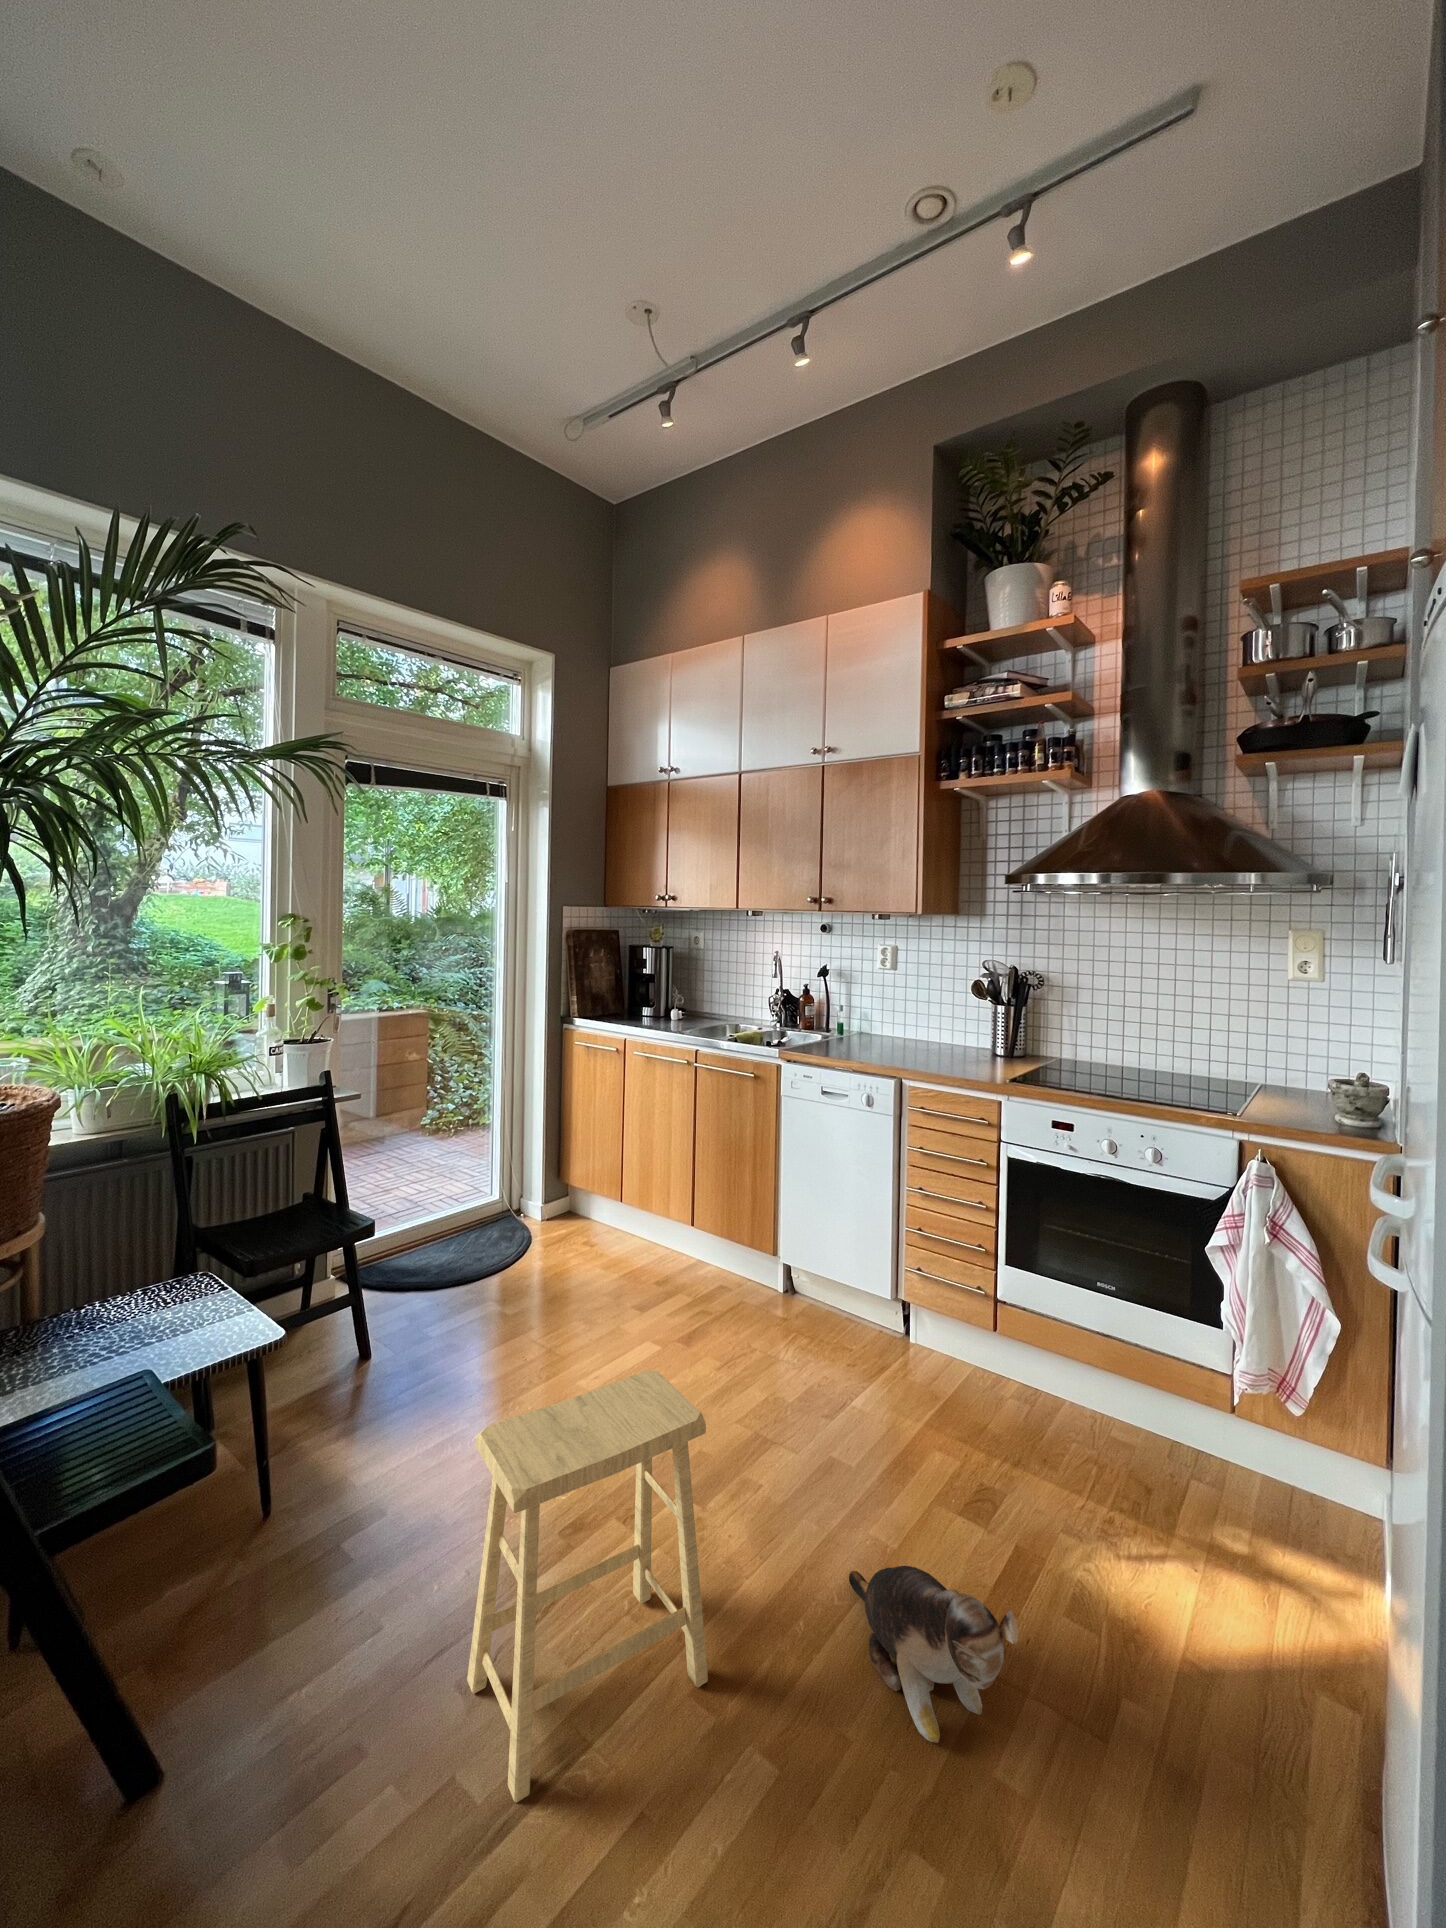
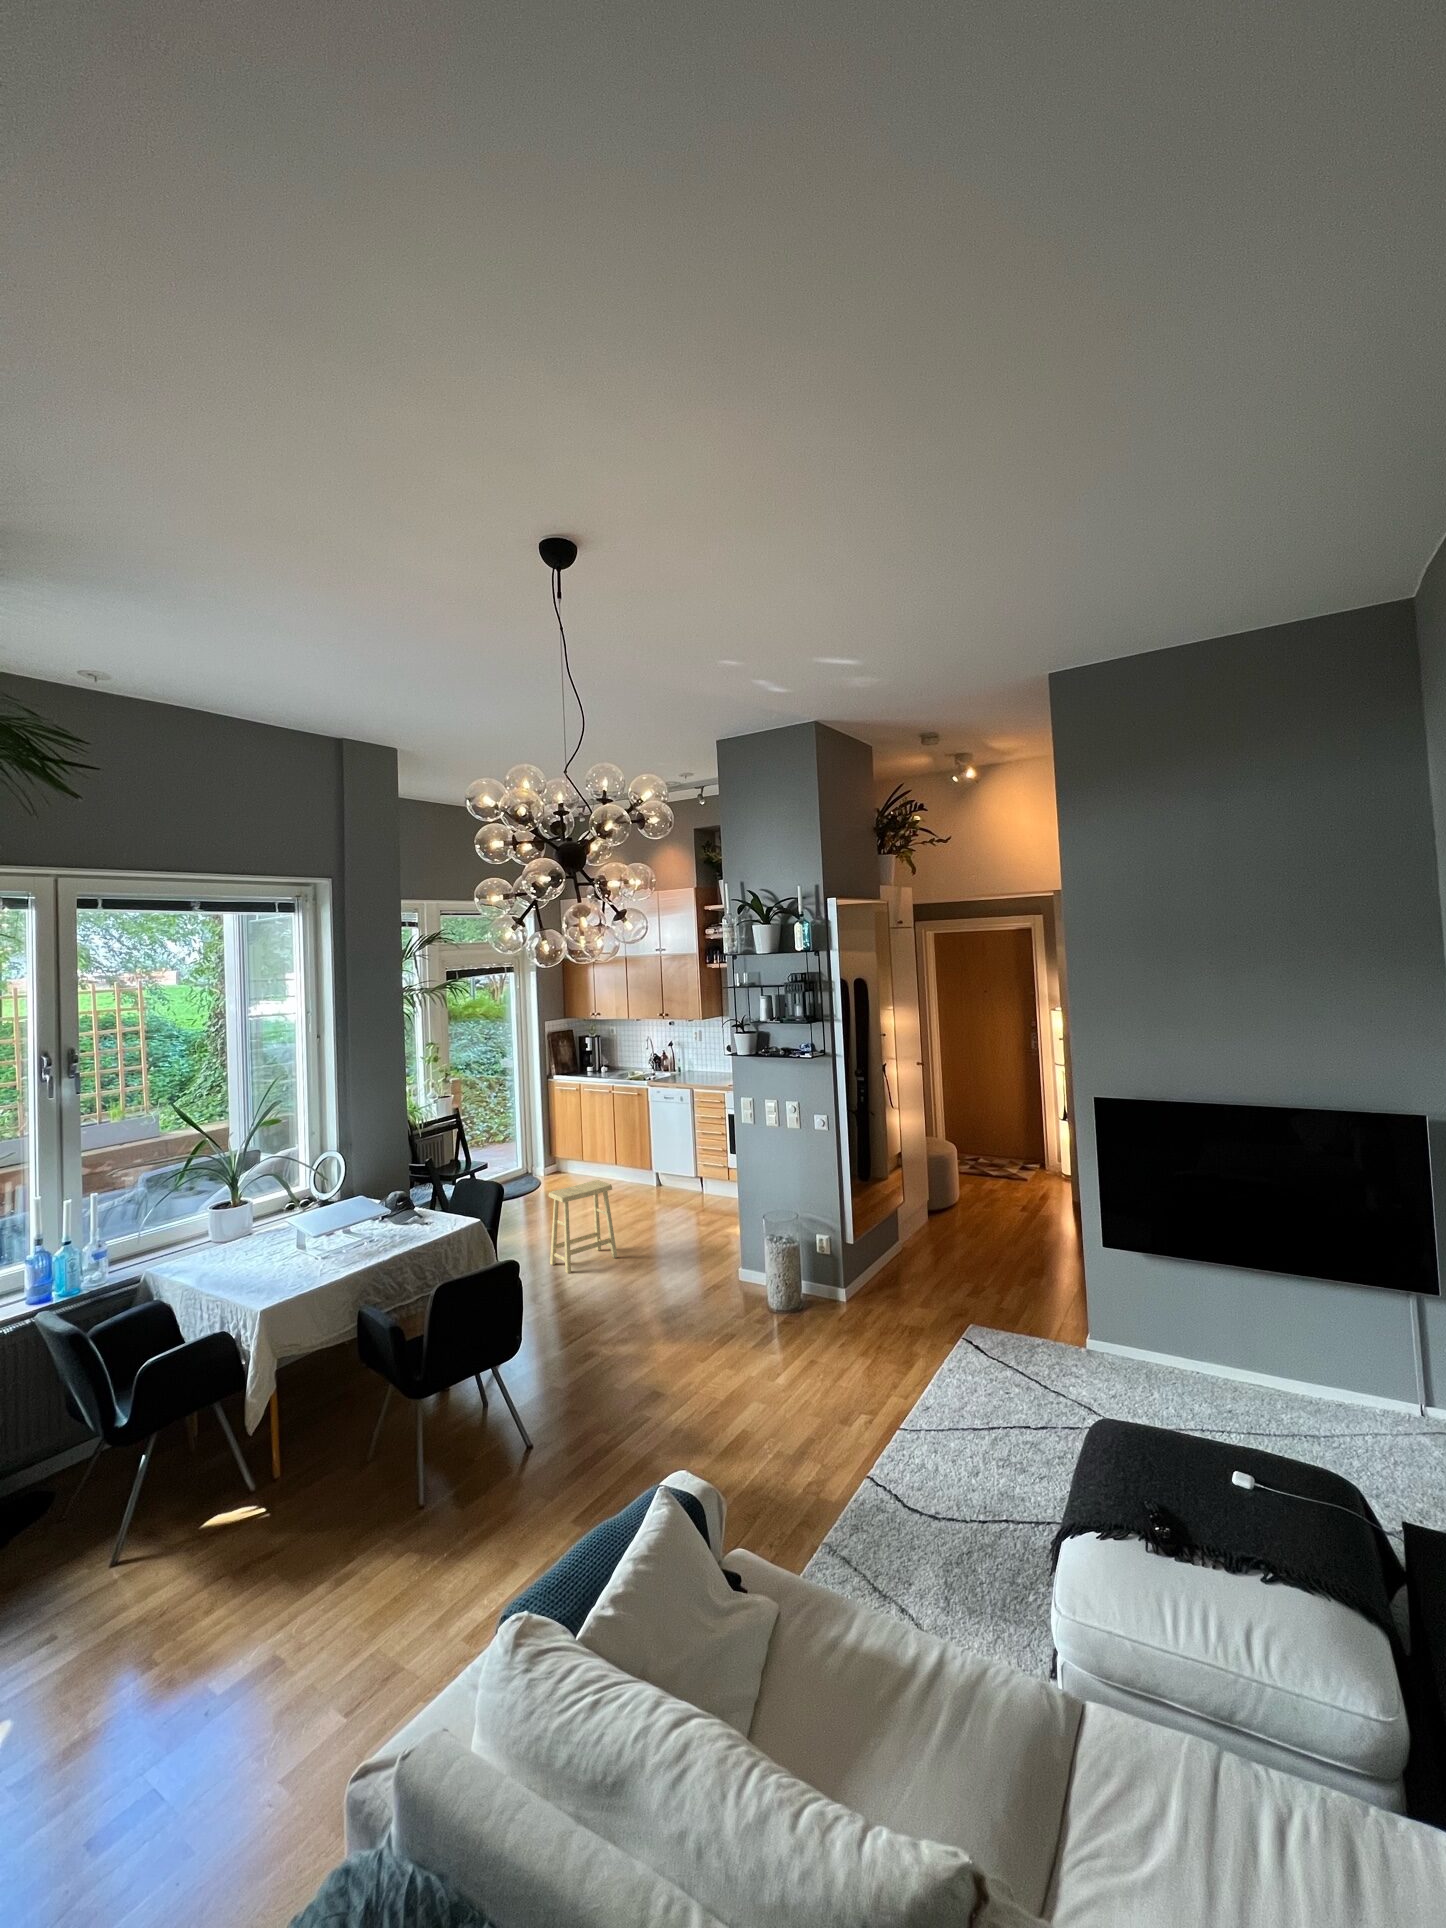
plush toy: present [849,1566,1019,1743] -> none [662,1218,692,1257]

